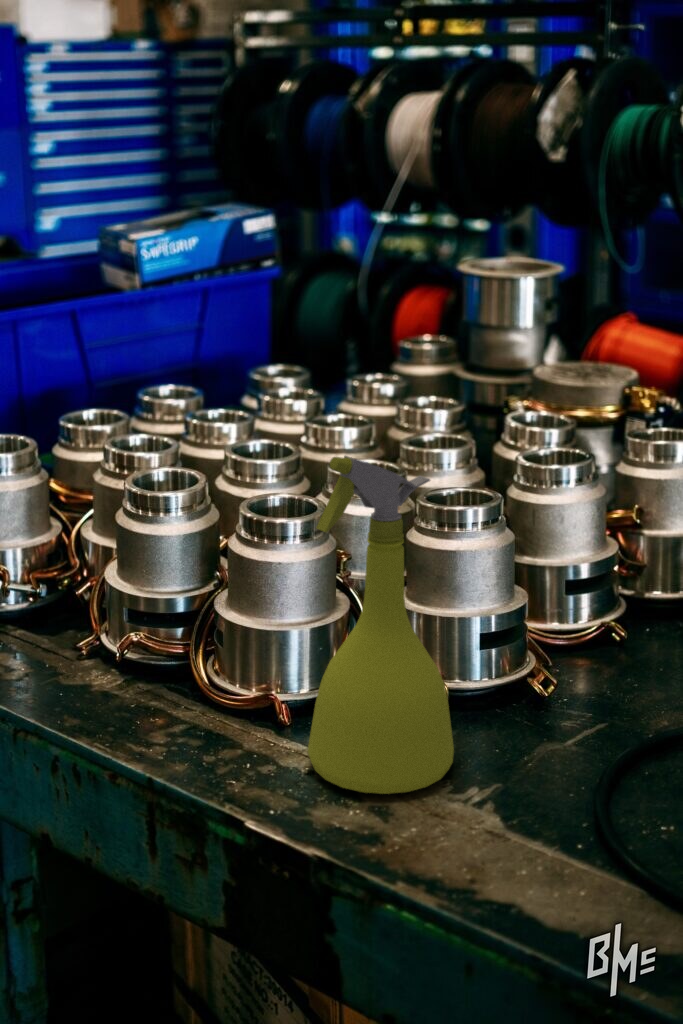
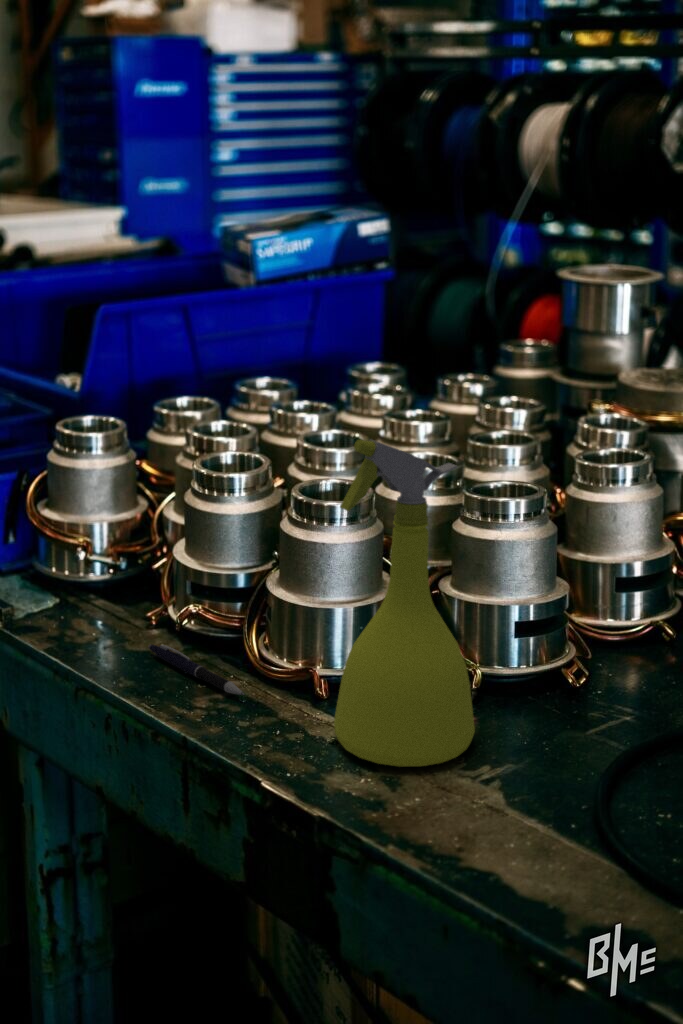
pen: none [88,678,205,728] -> present [148,644,244,695]

